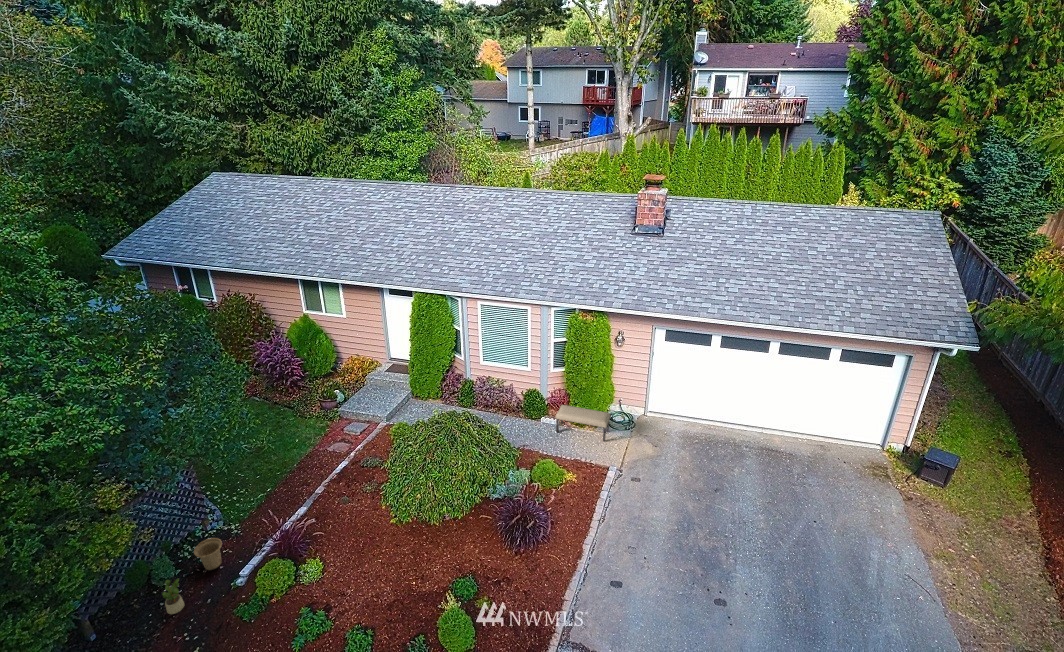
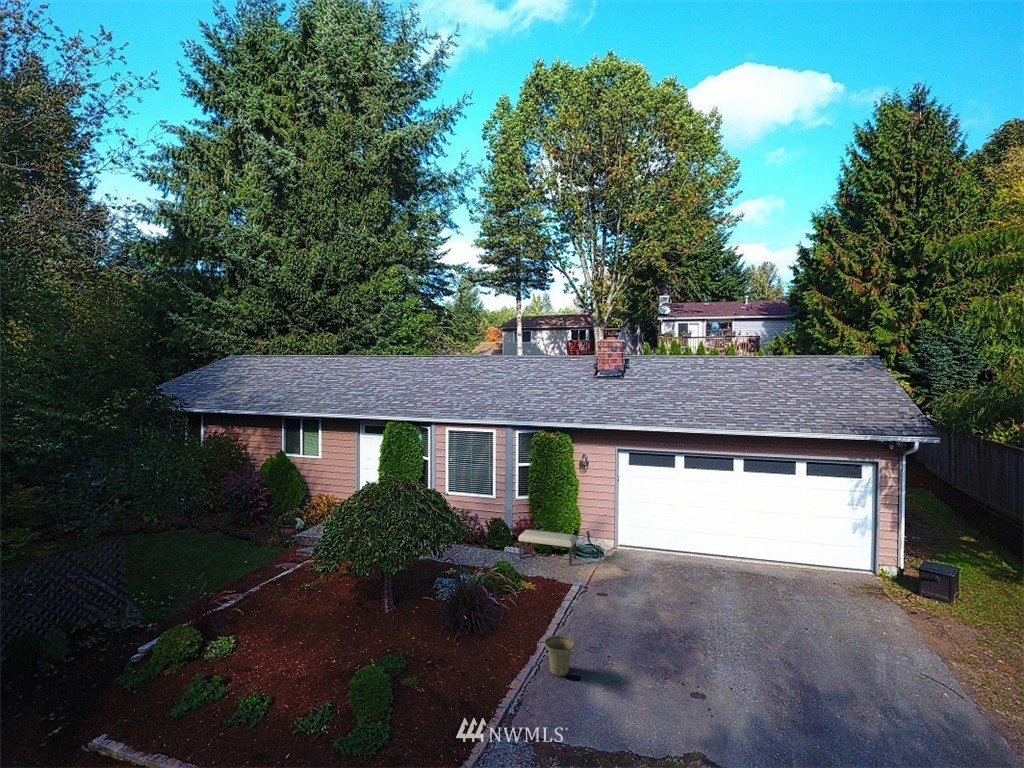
basket: present [194,538,222,570] -> present [544,635,575,676]
potted plant: present [162,579,184,614] -> none [22,639,52,689]

